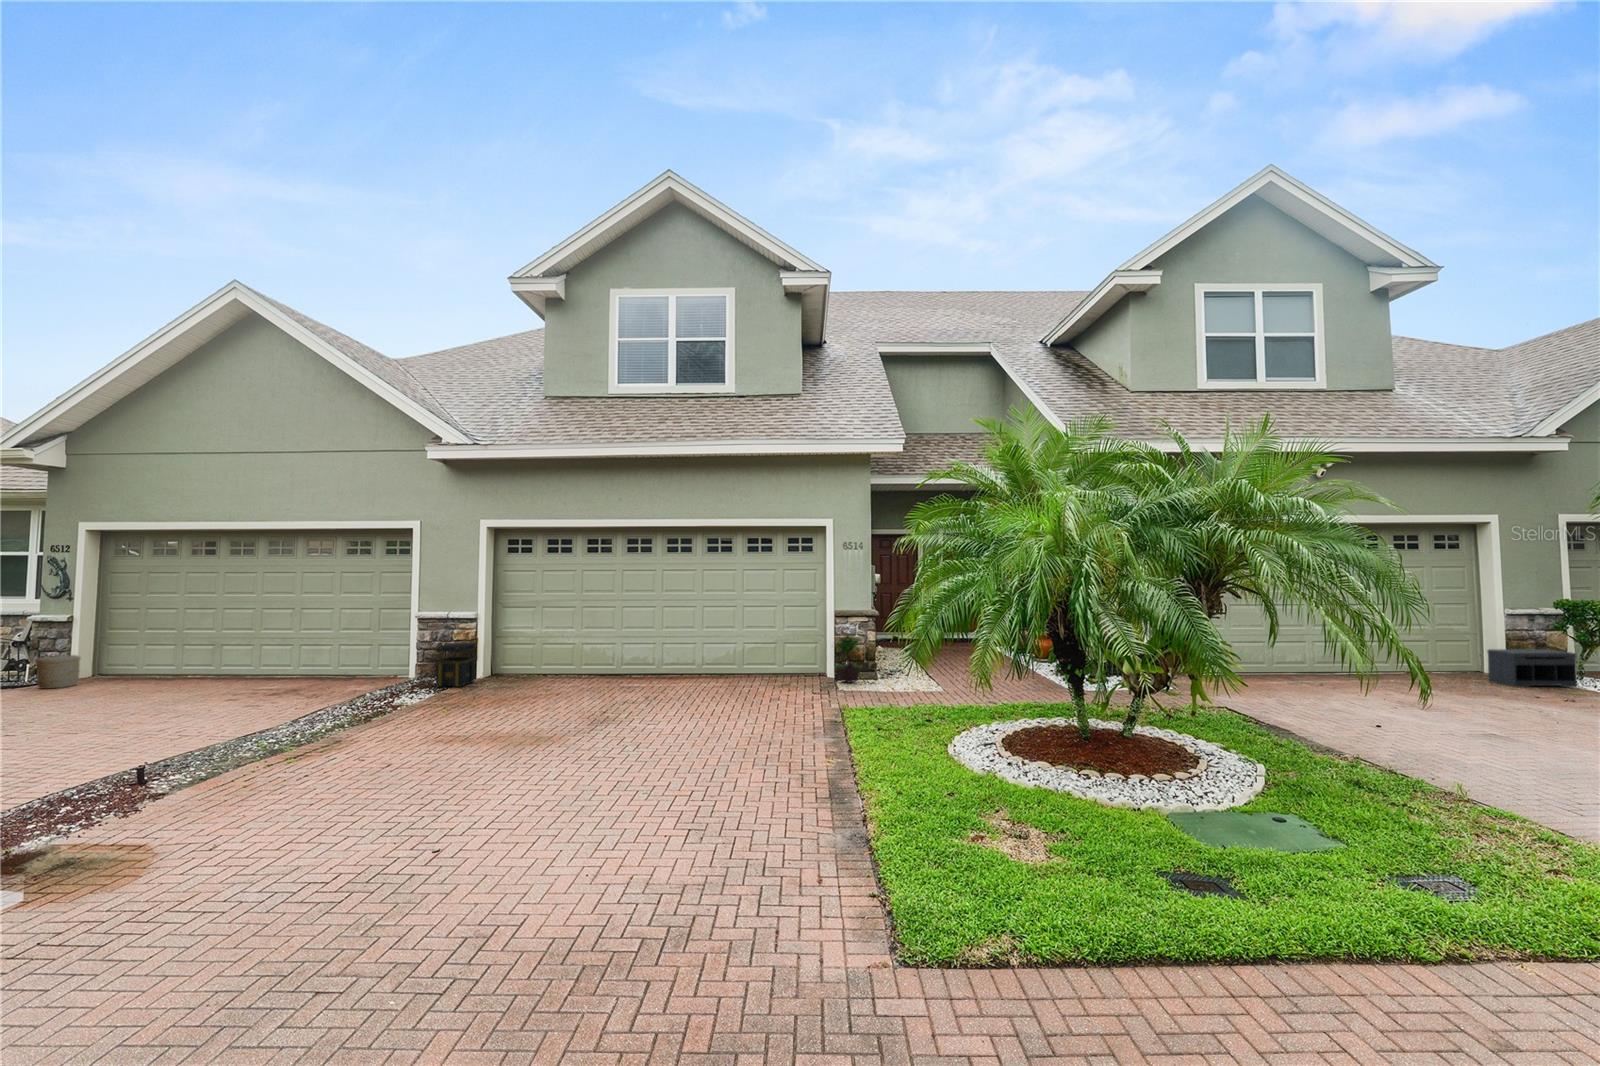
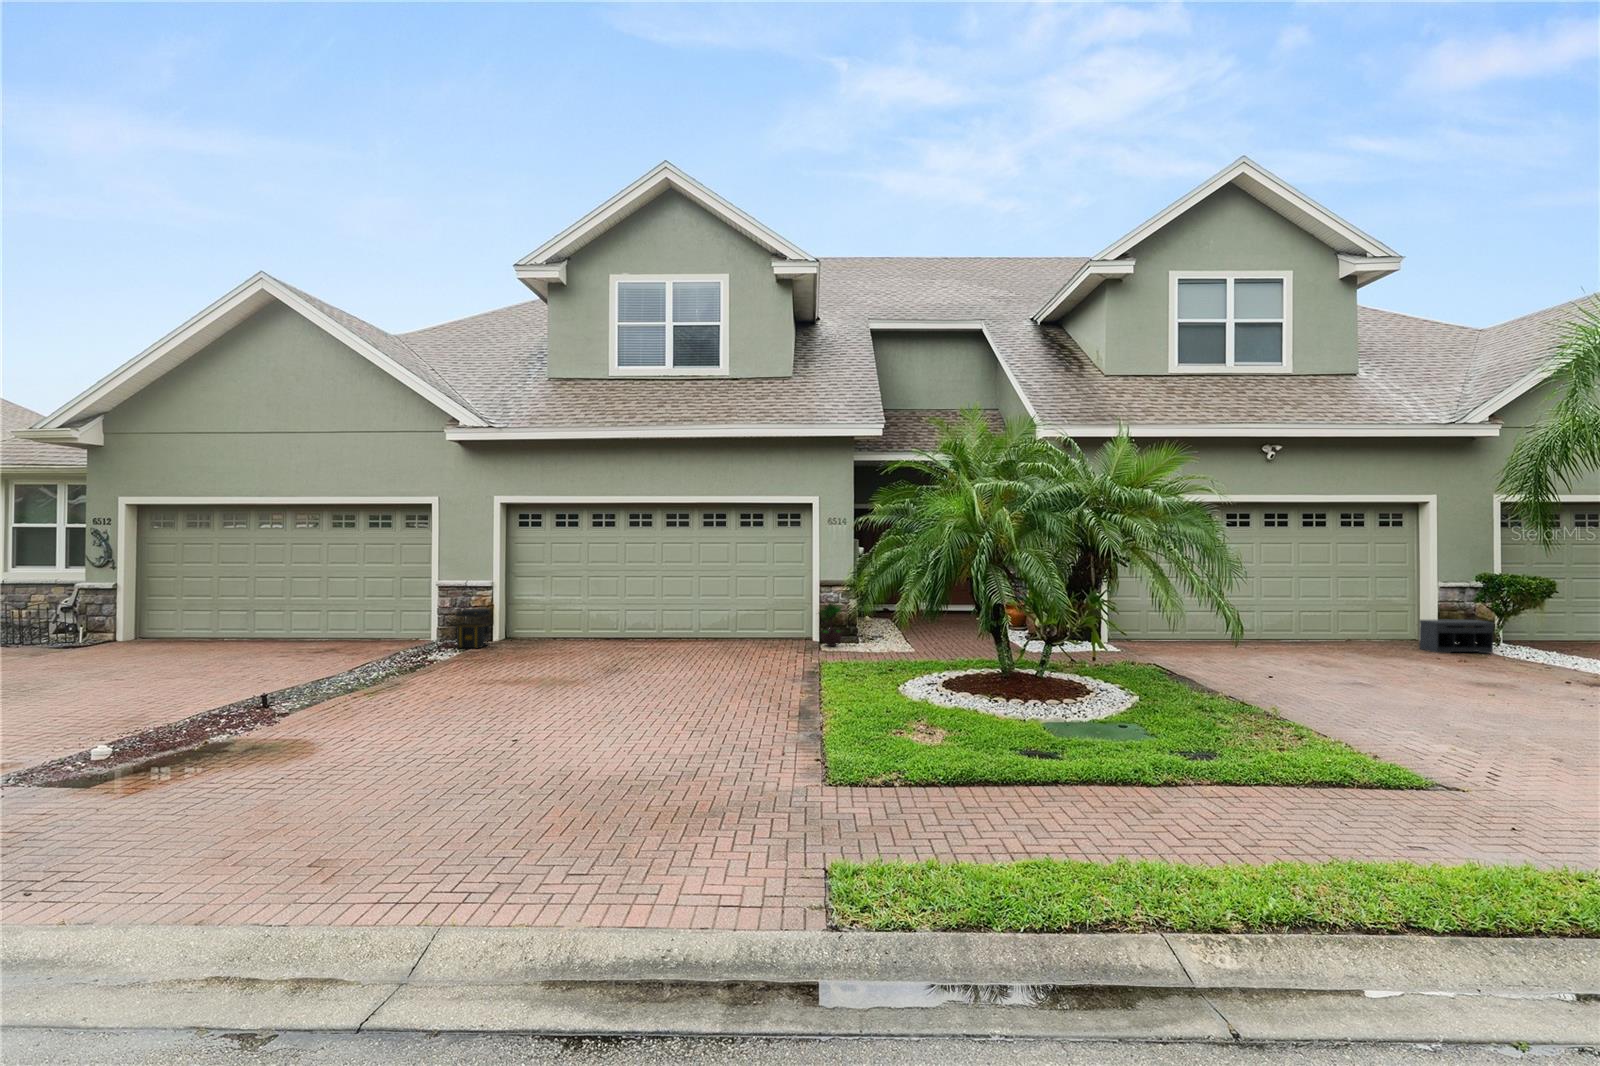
woven basket: present [36,655,80,689] -> none [92,619,129,649]

